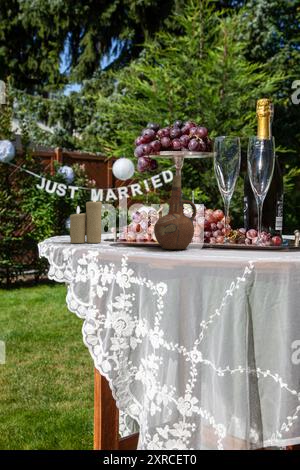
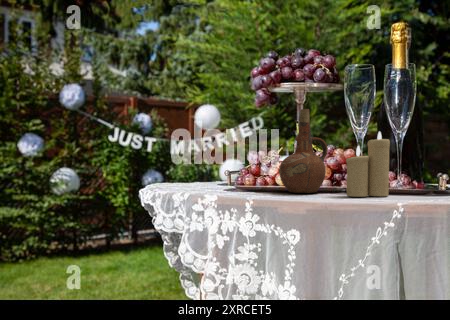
candle: present [70,196,102,243] -> present [346,132,390,197]

